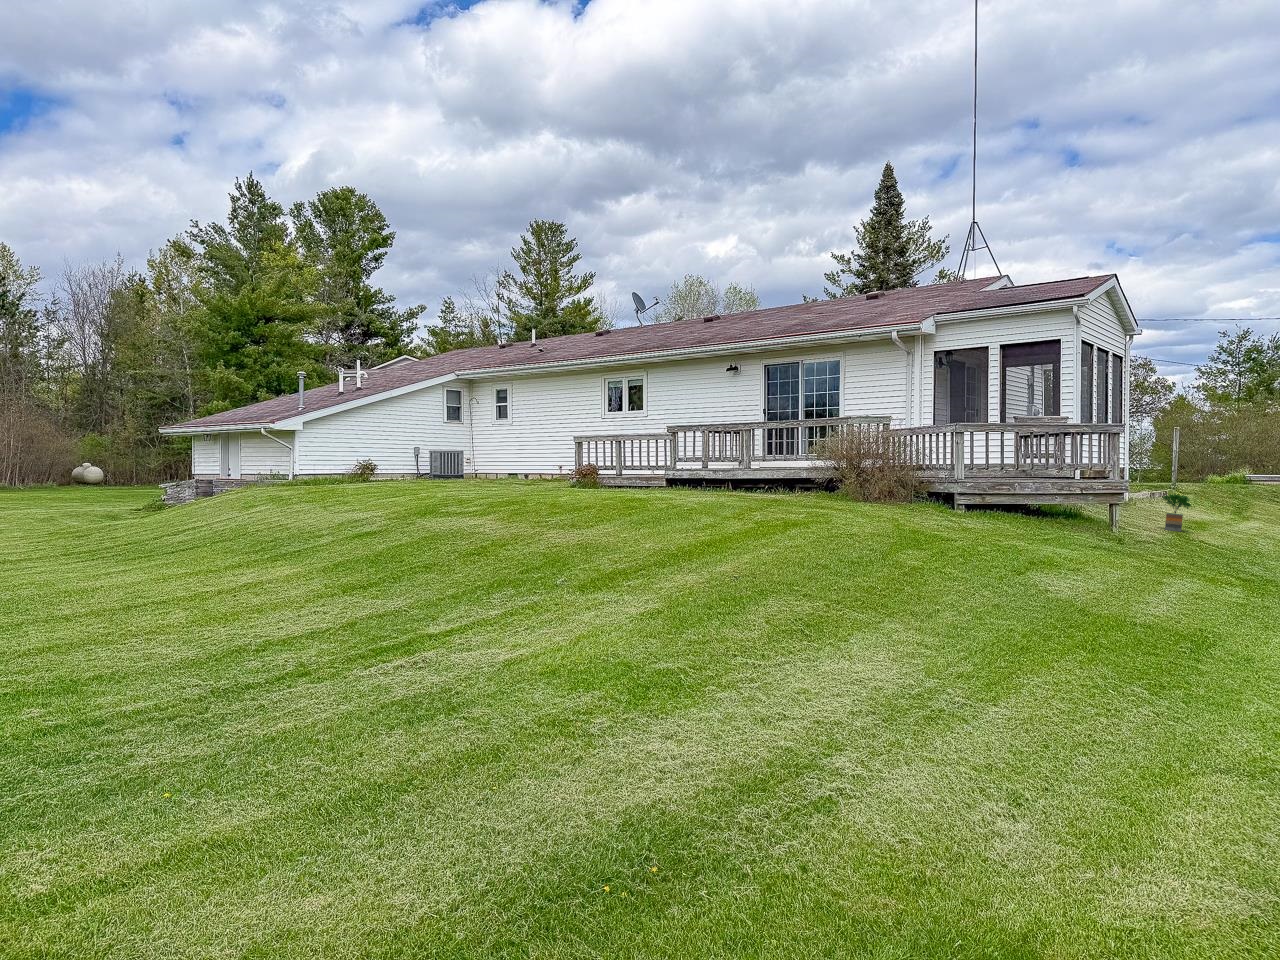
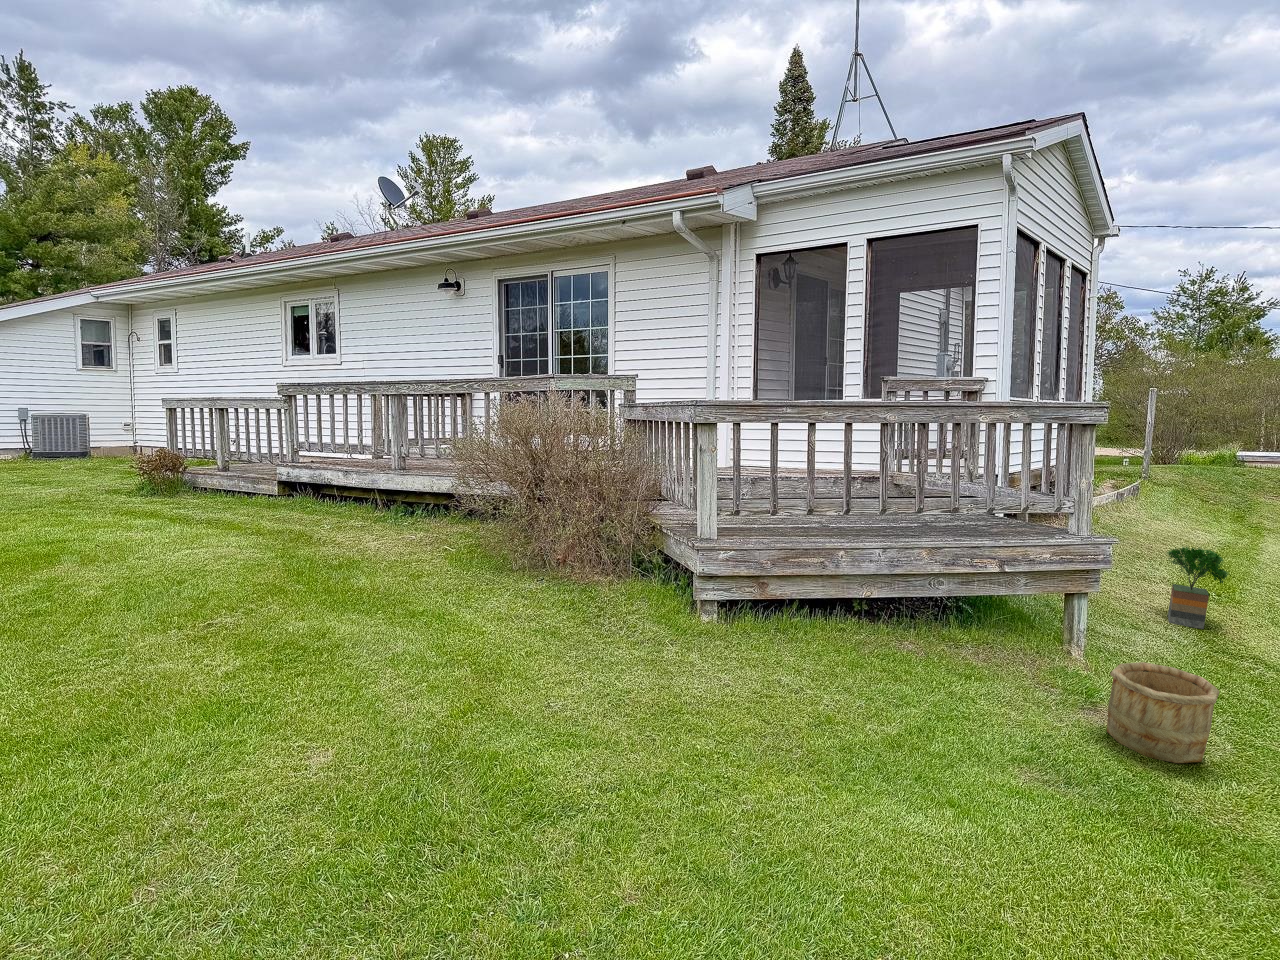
wooden bucket: none [1125,514,1164,542] -> present [1107,662,1220,763]

